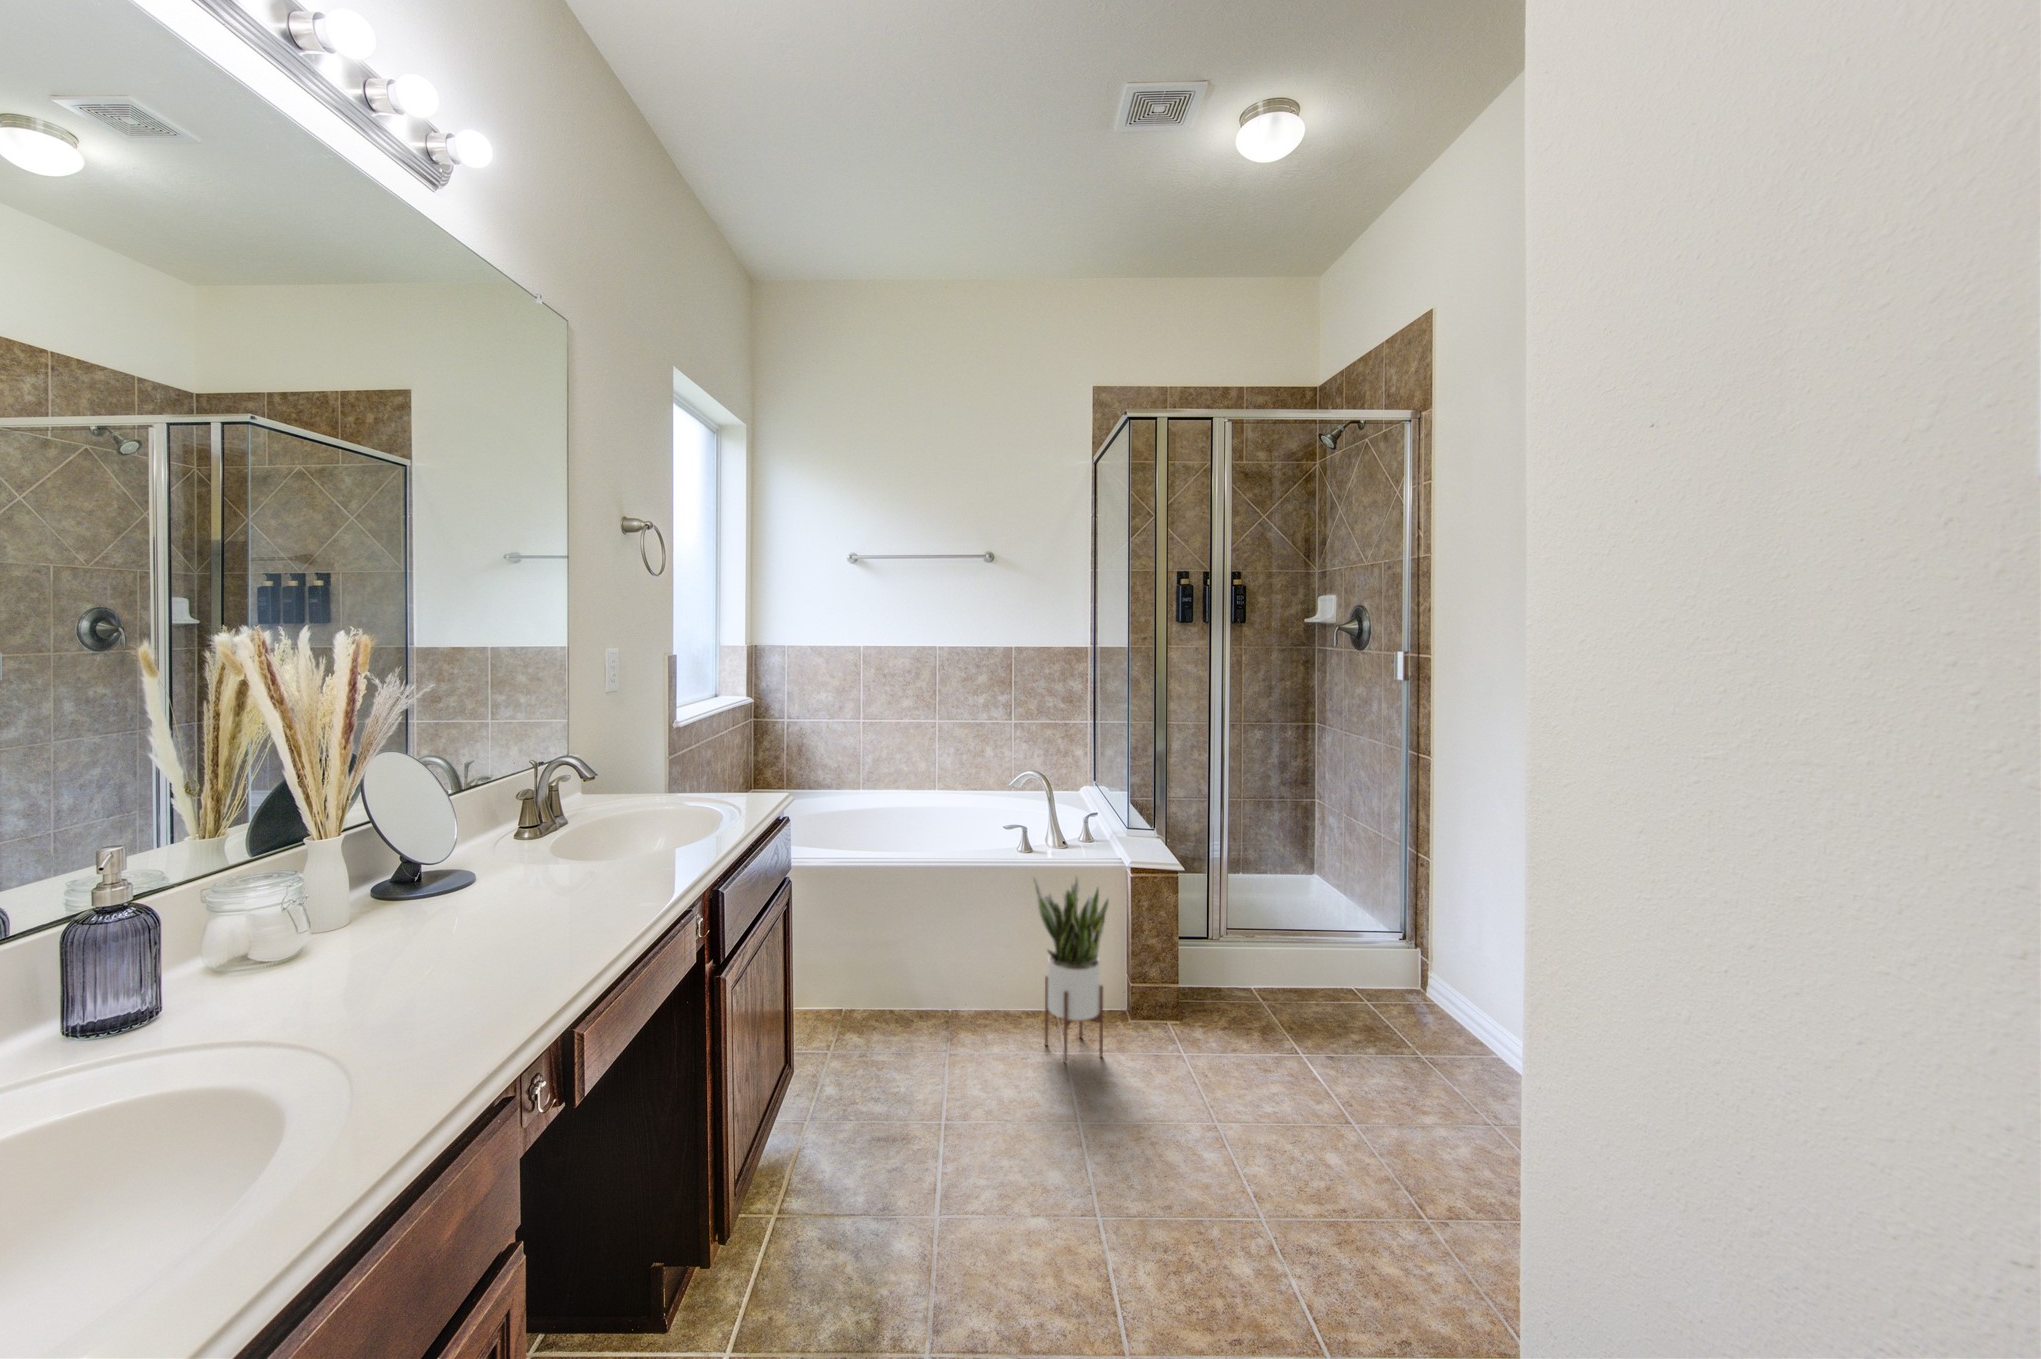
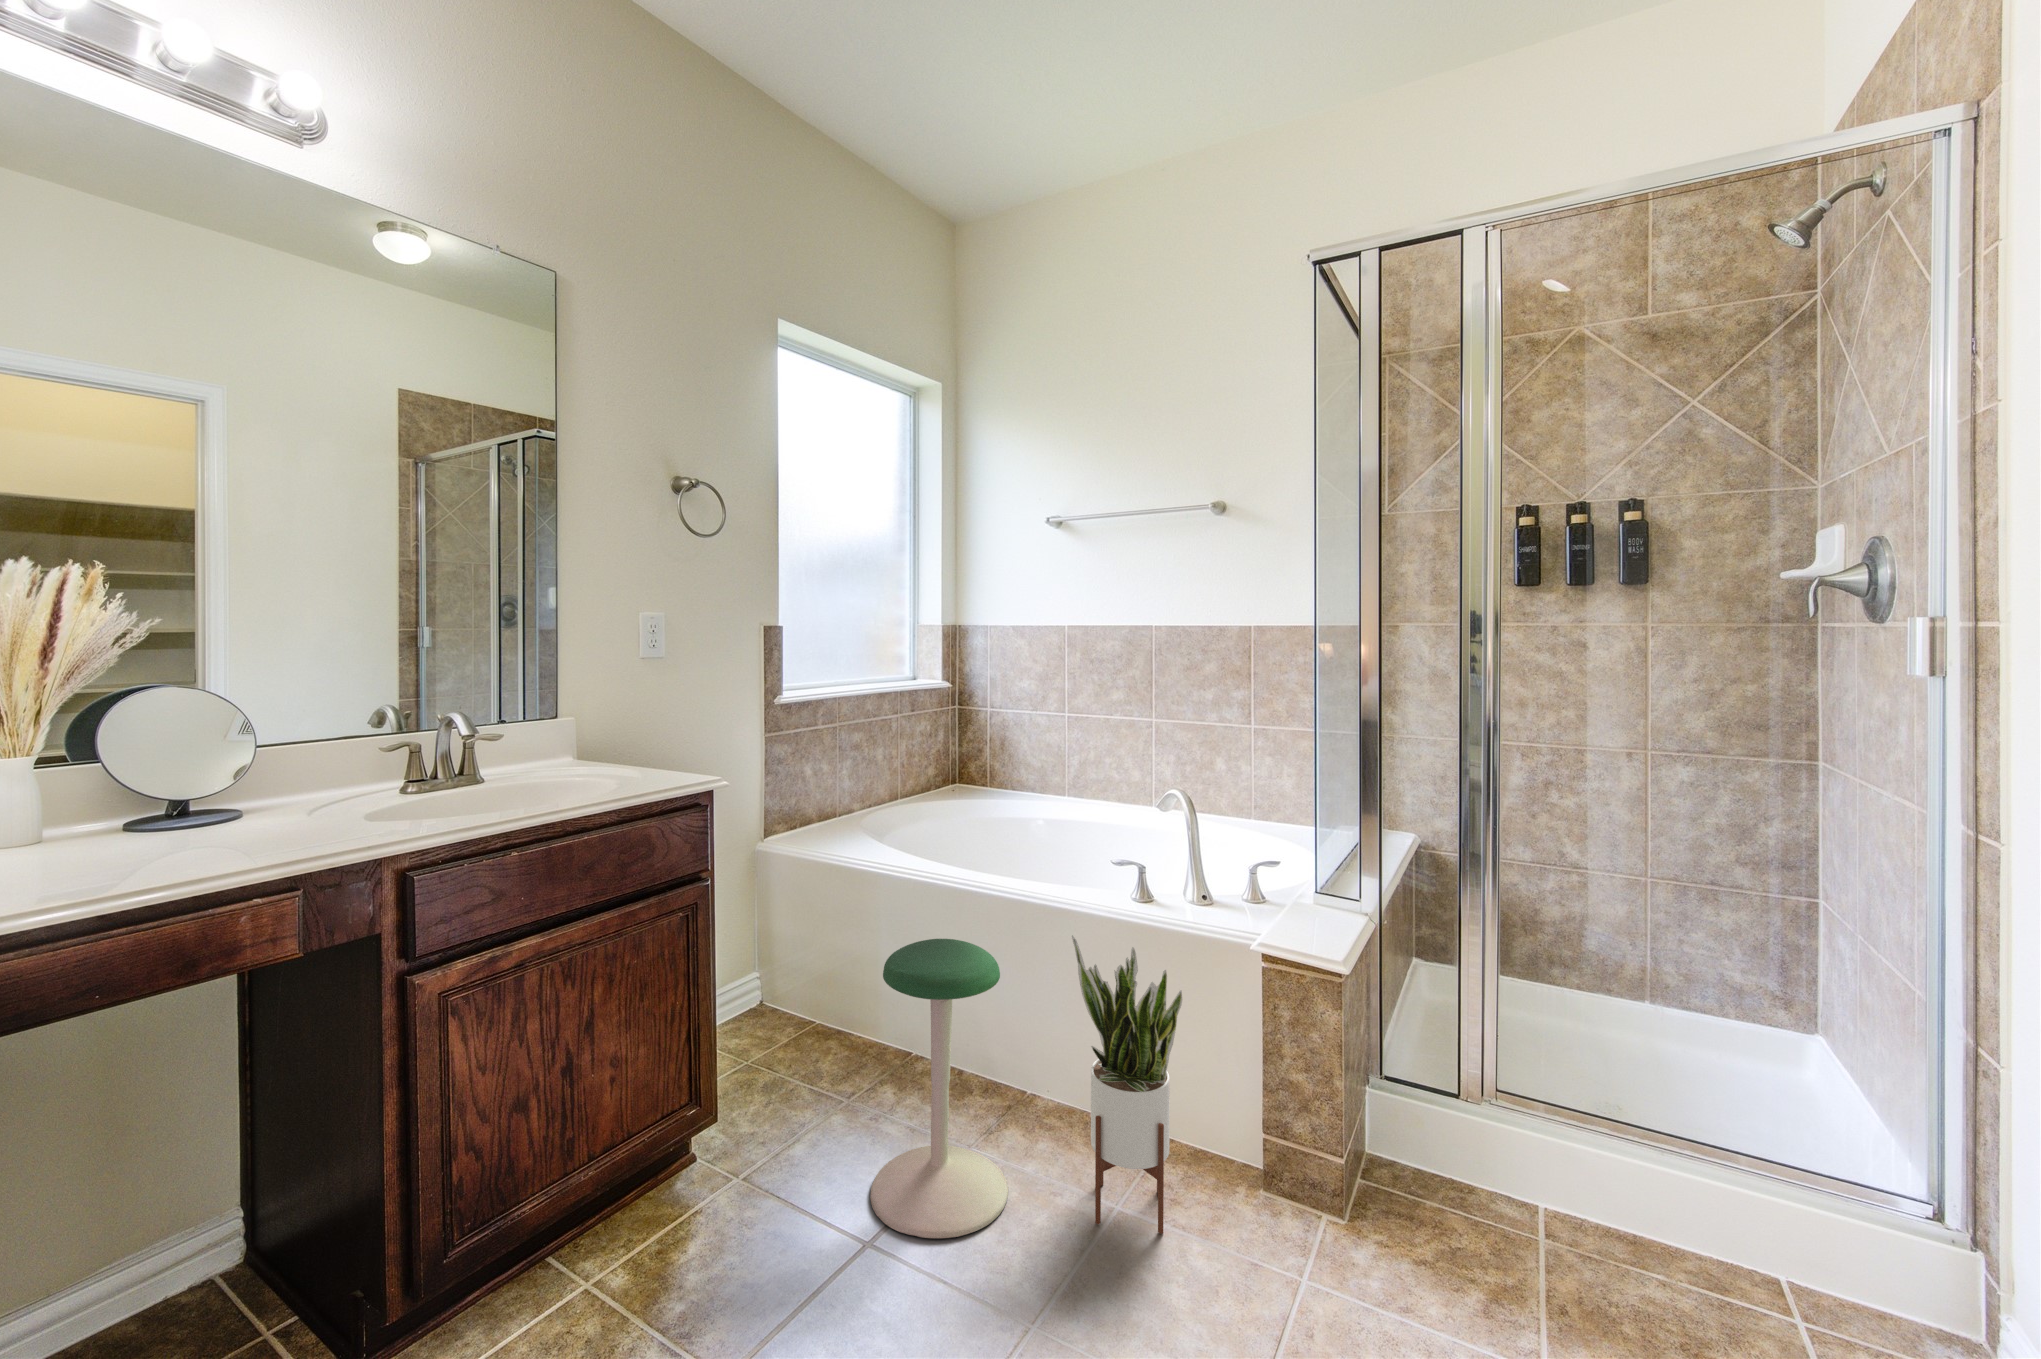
stool: none [907,895,1008,1109] -> present [870,939,1008,1238]

